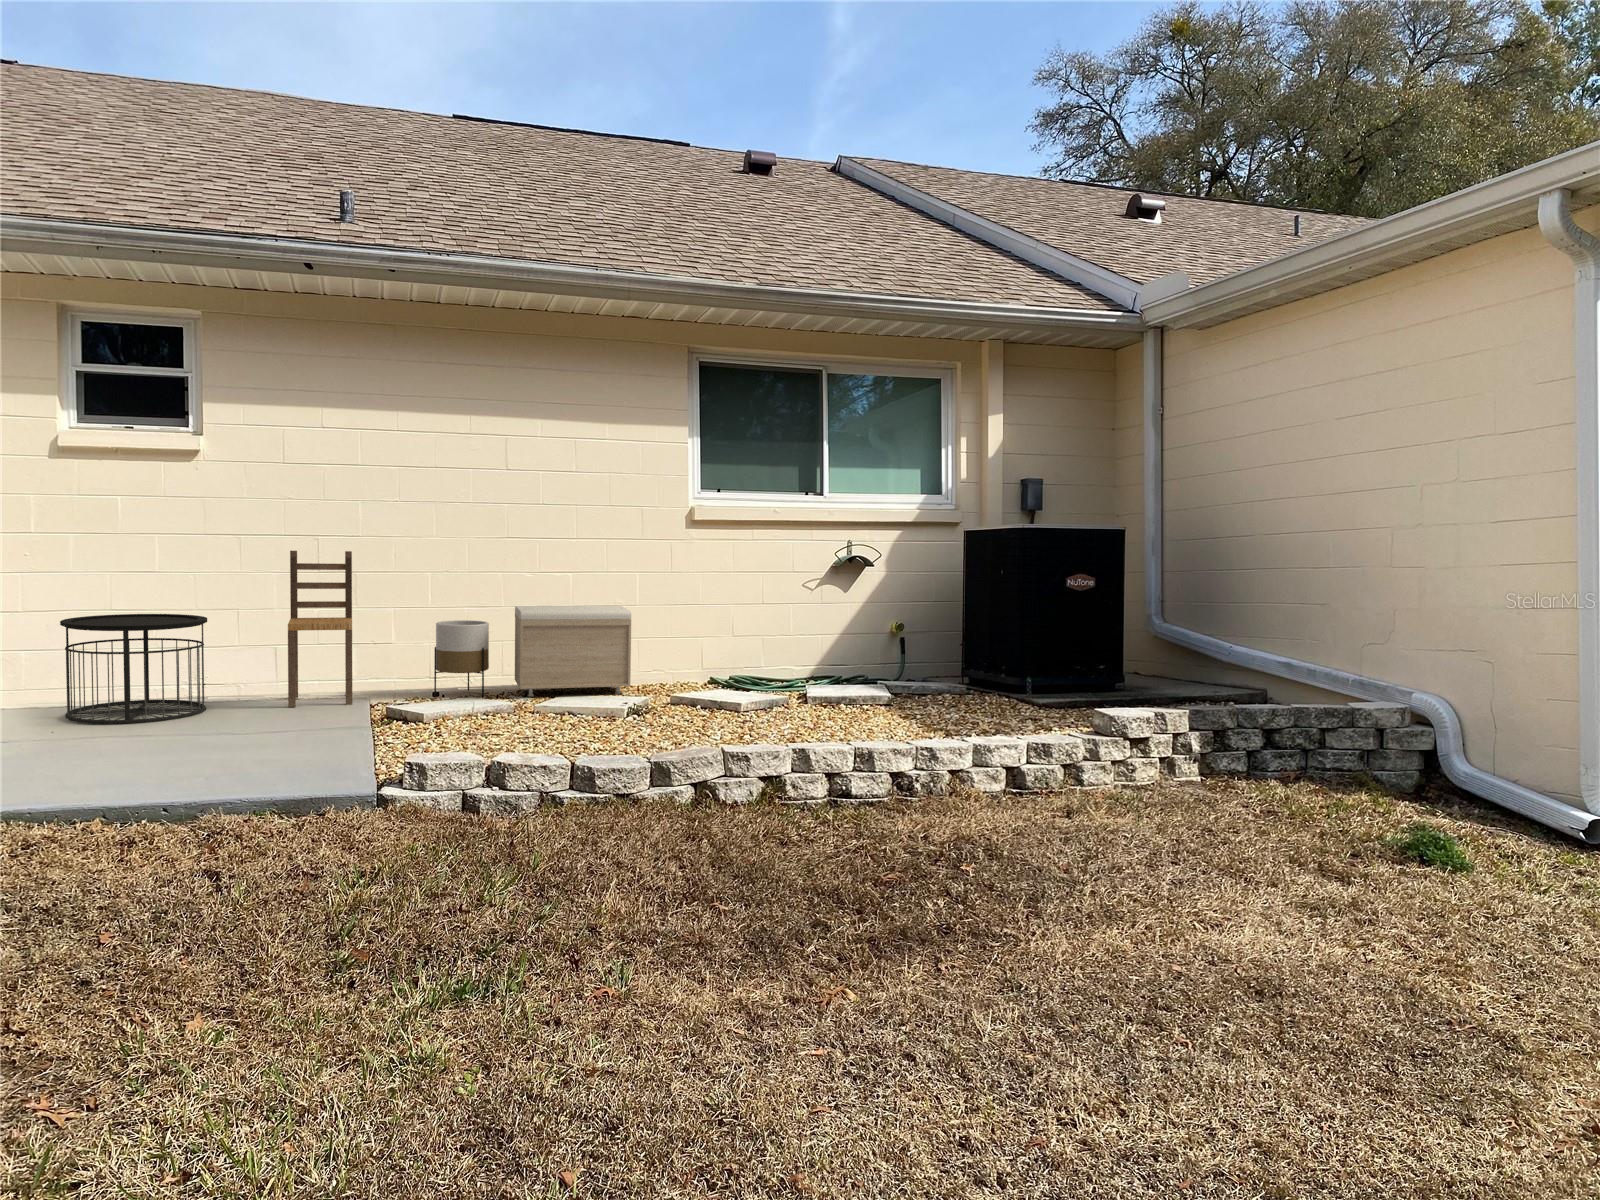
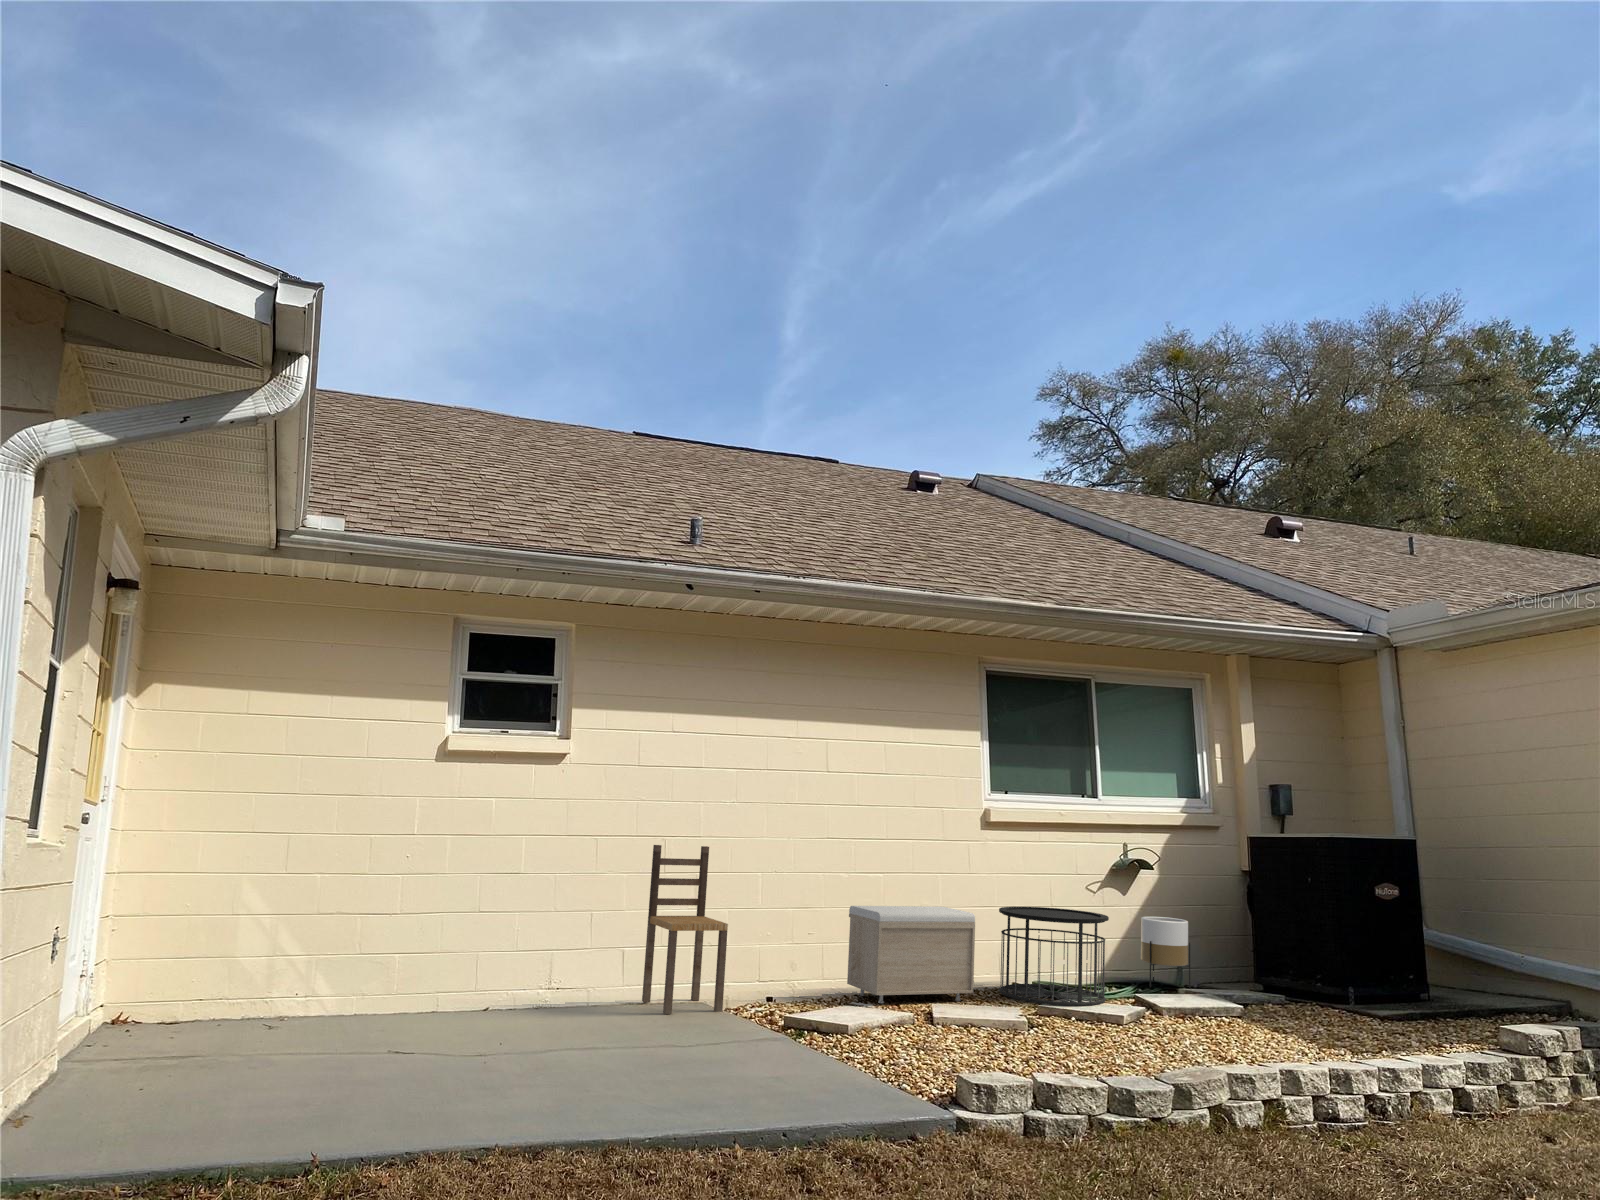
side table: present [60,614,207,724] -> present [999,907,1109,1006]
planter: present [434,620,489,697] -> present [1141,917,1190,989]

